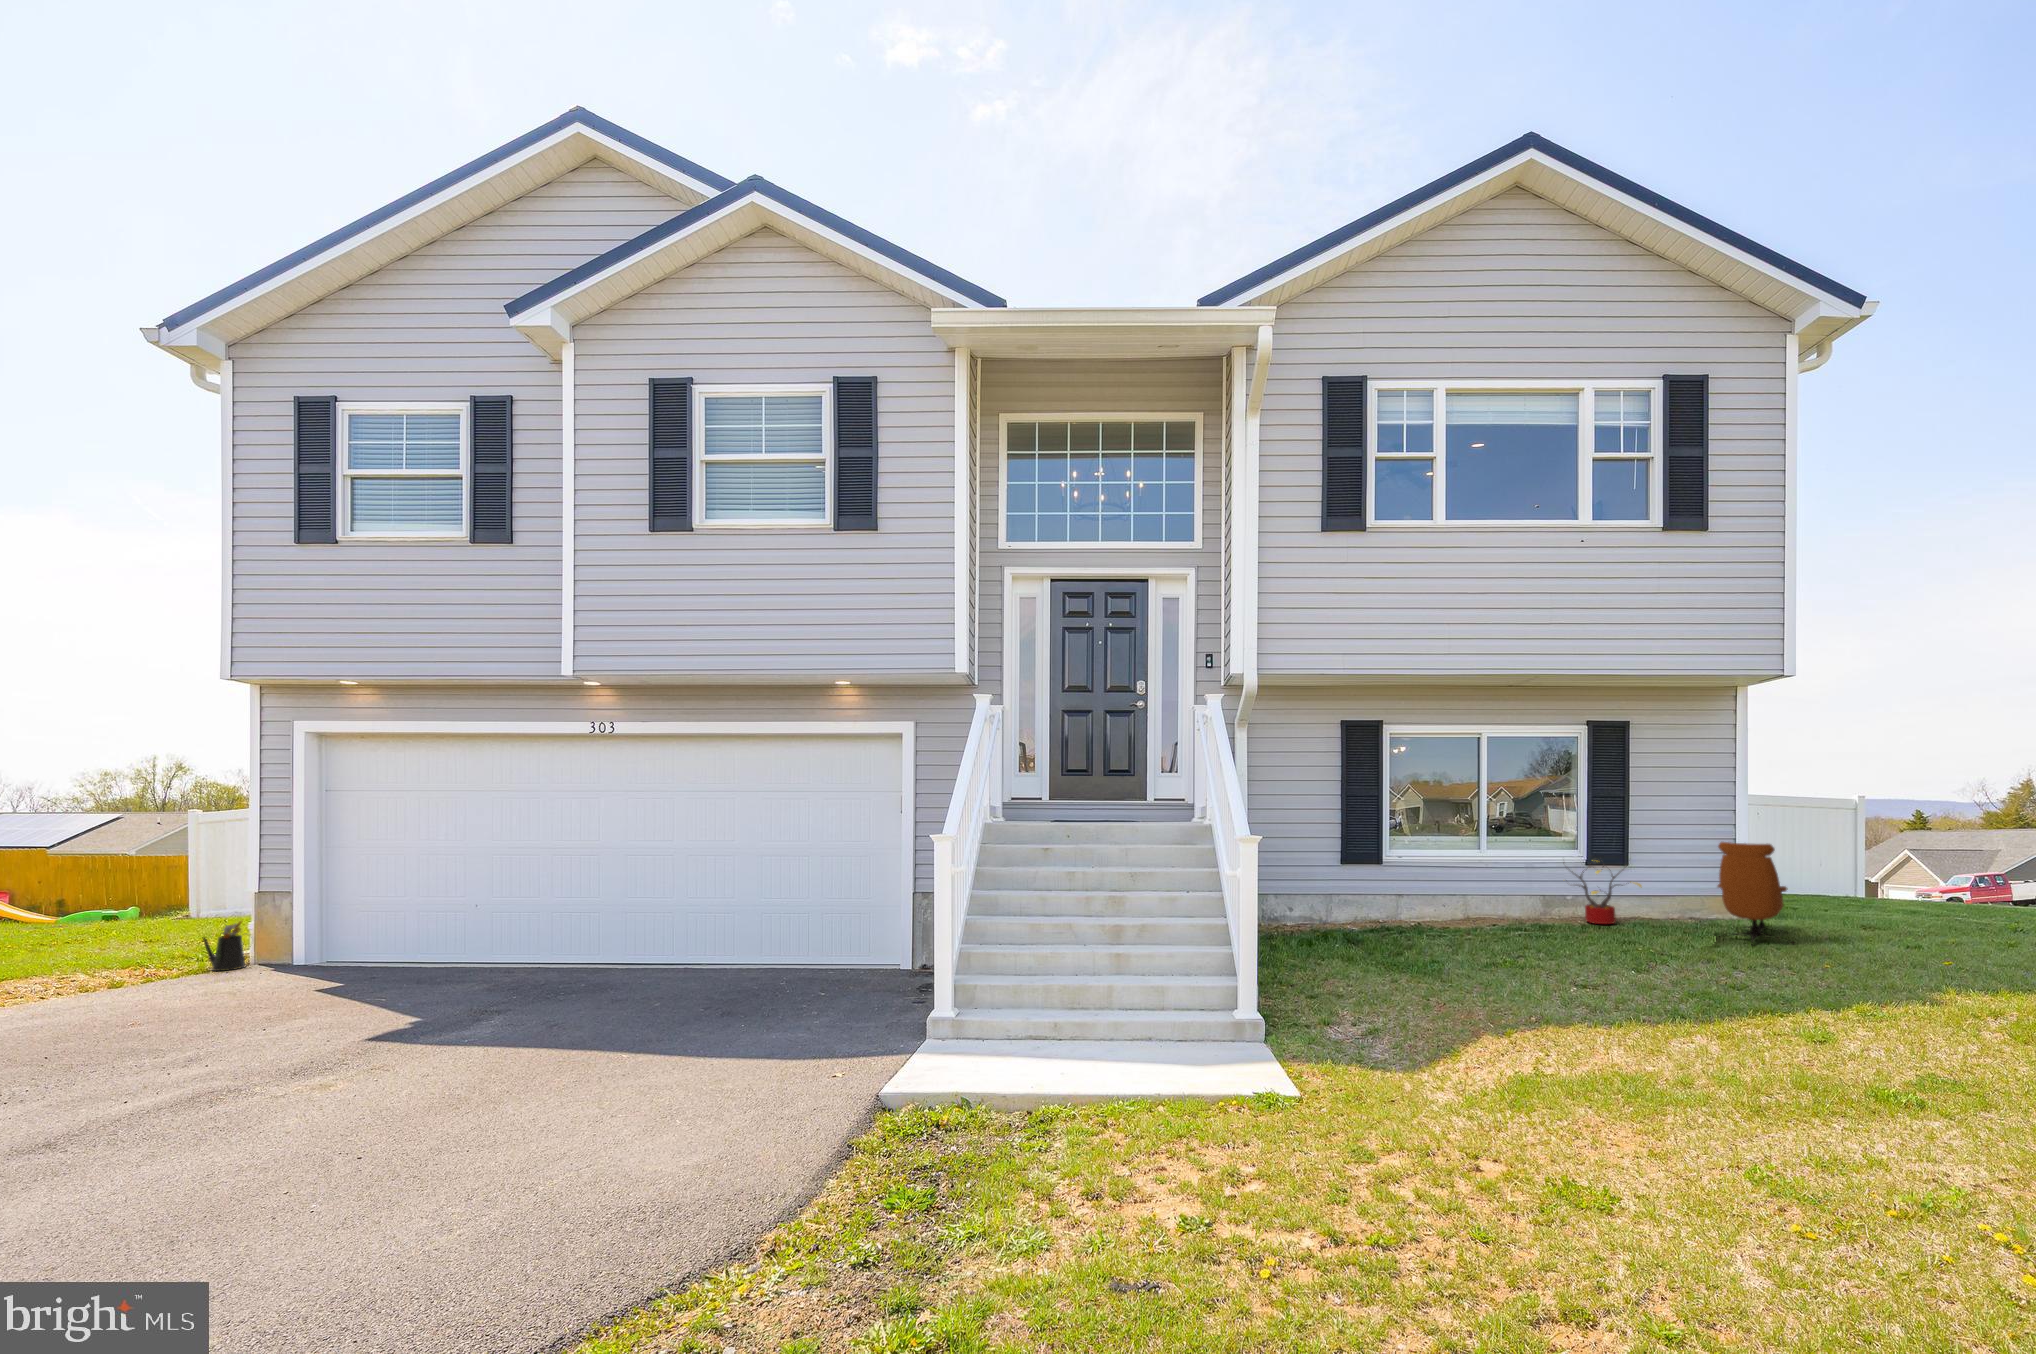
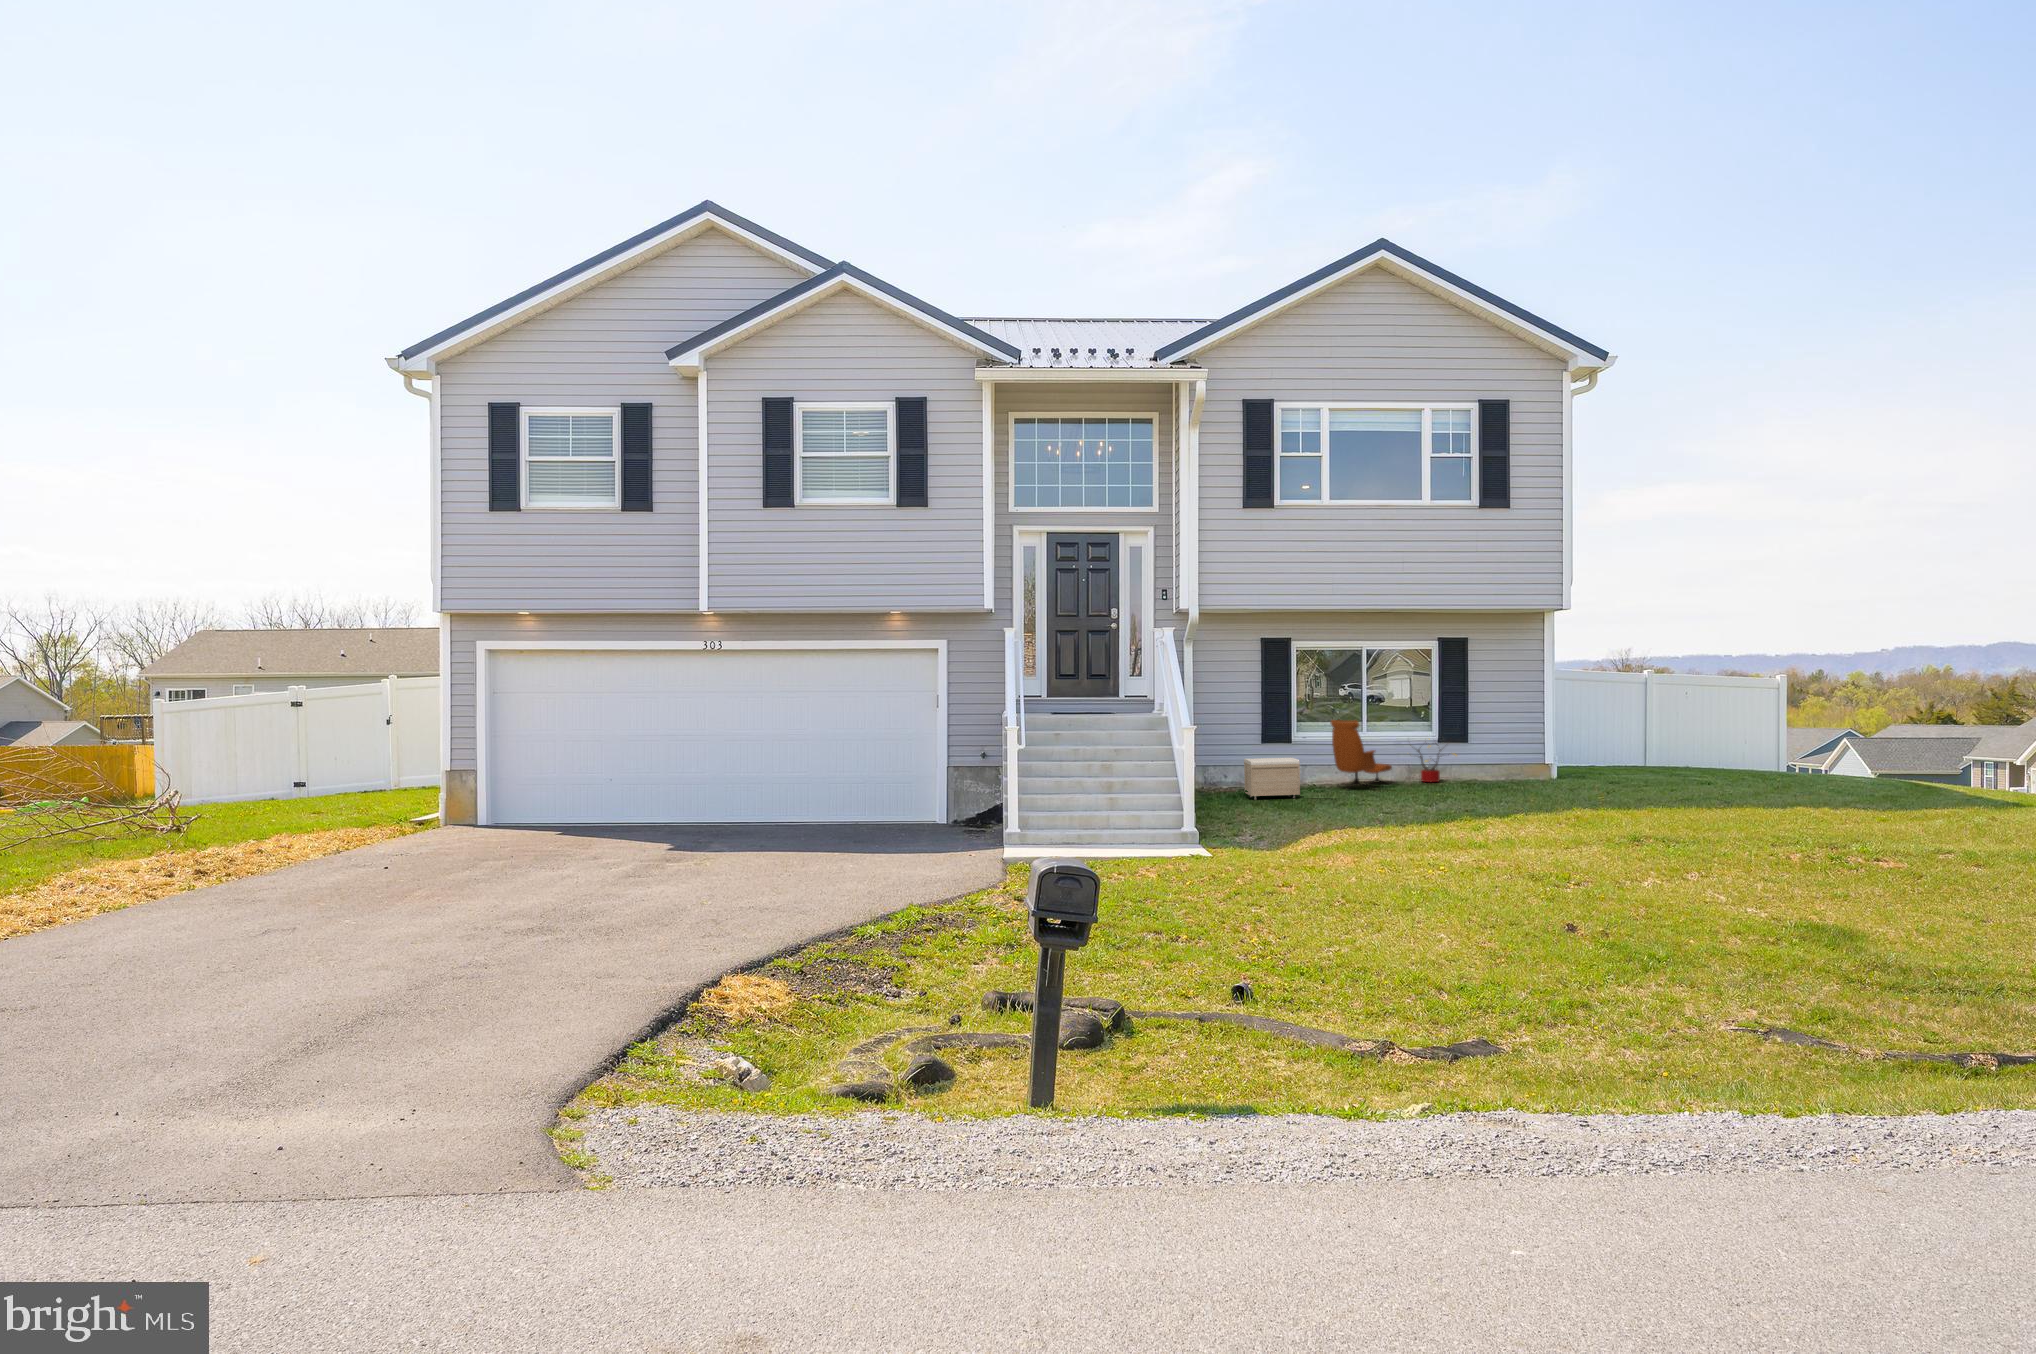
lounge chair: present [1717,842,1794,945] -> present [1330,720,1392,787]
storage bench: none [1326,884,1410,946] -> present [1244,757,1300,800]
watering can: present [203,921,246,971] -> none [420,793,454,831]

